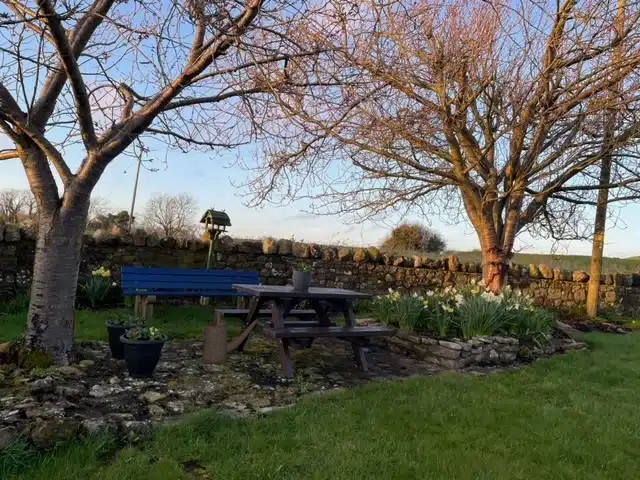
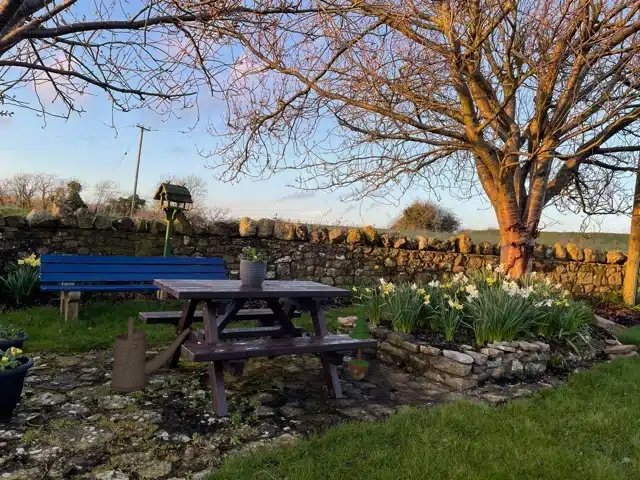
potted tree: none [369,305,389,361] -> present [348,306,372,380]

